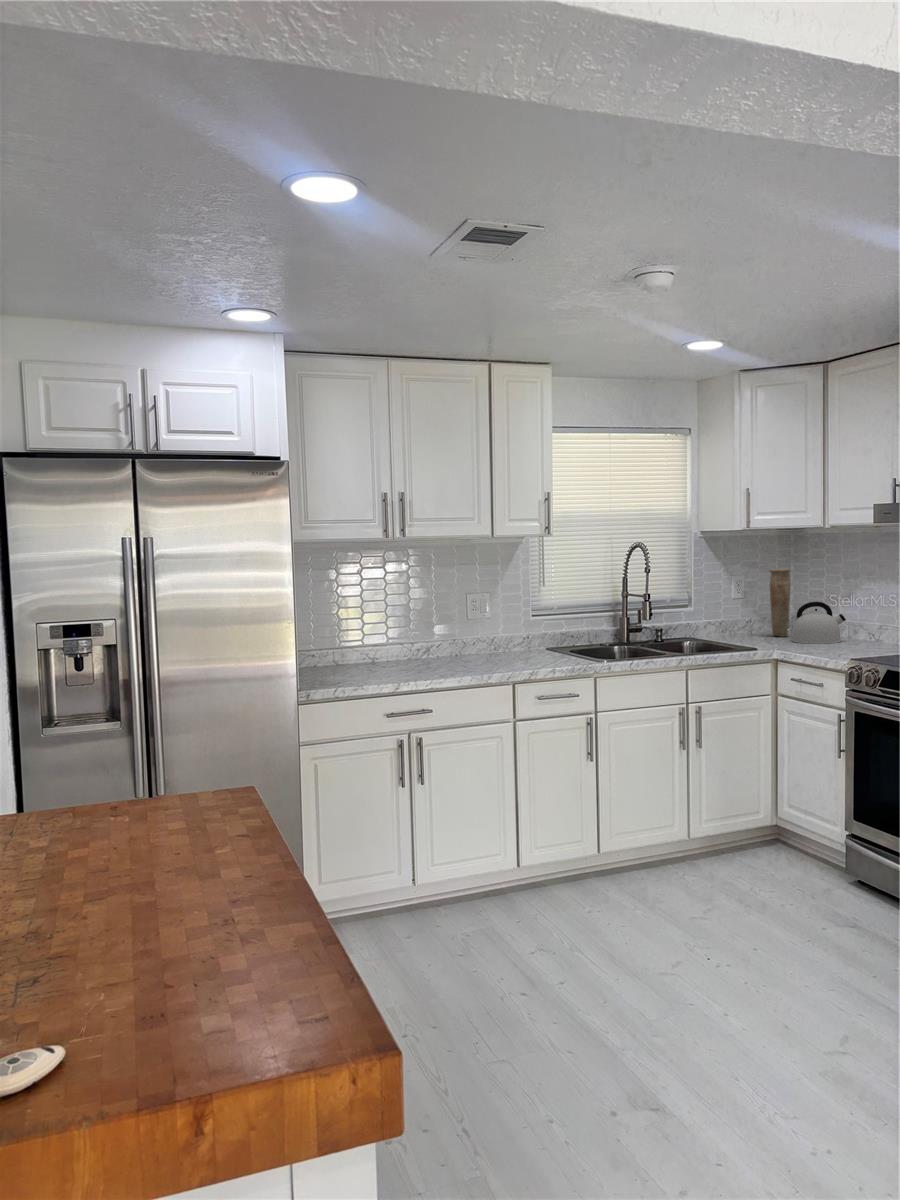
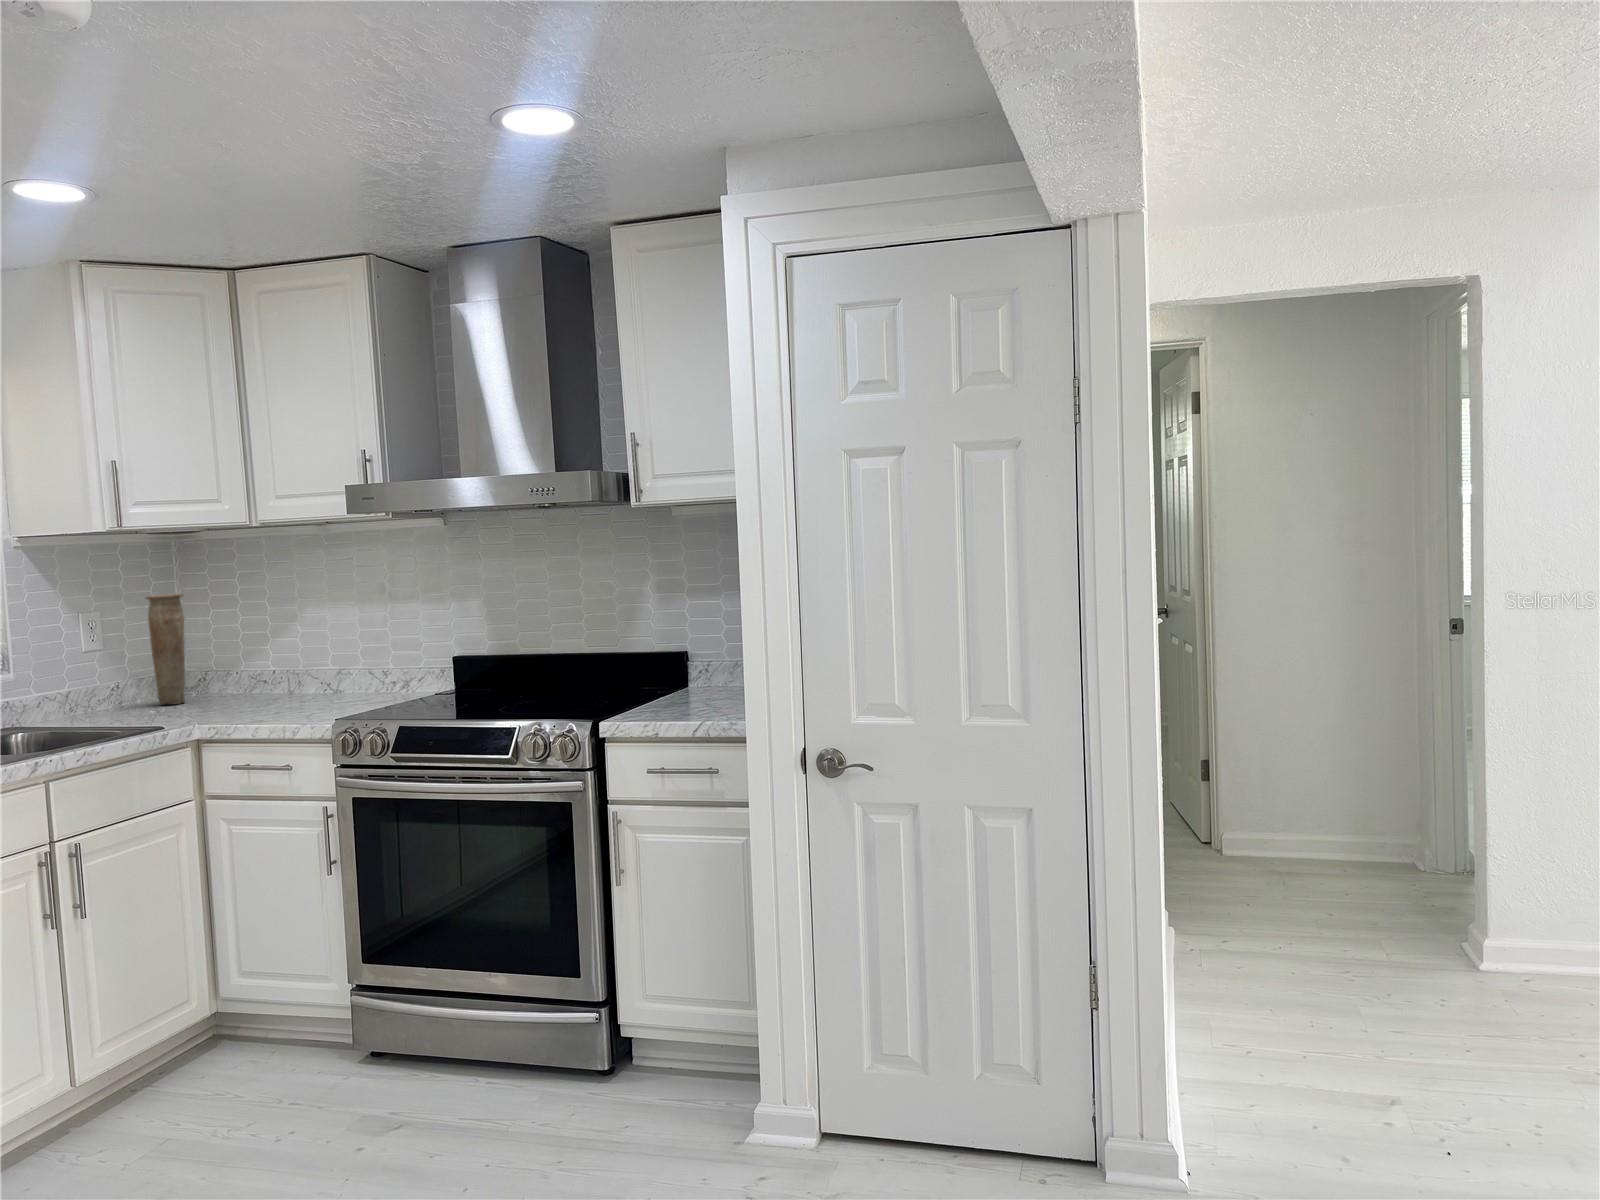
kettle: present [791,602,846,644] -> none [200,641,284,709]

